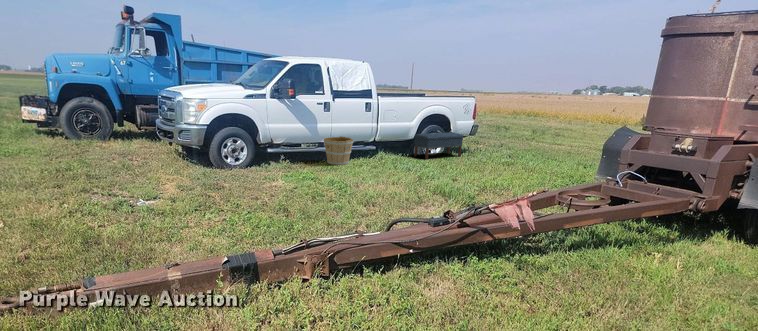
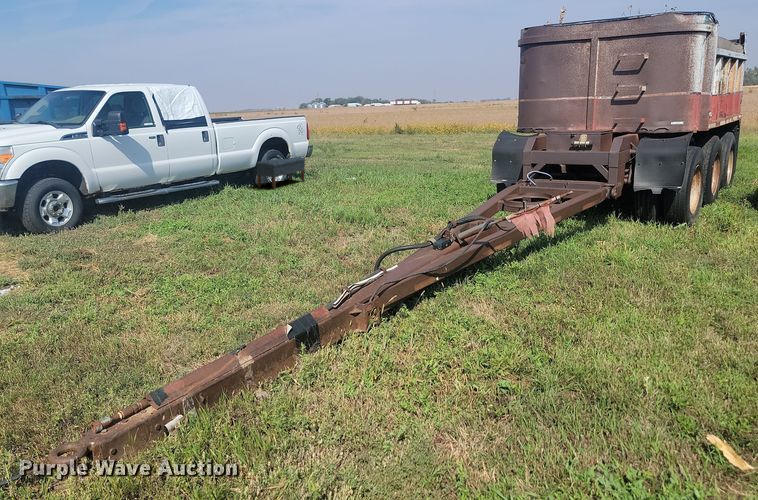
wooden bucket: present [324,137,354,165] -> none [163,174,200,209]

